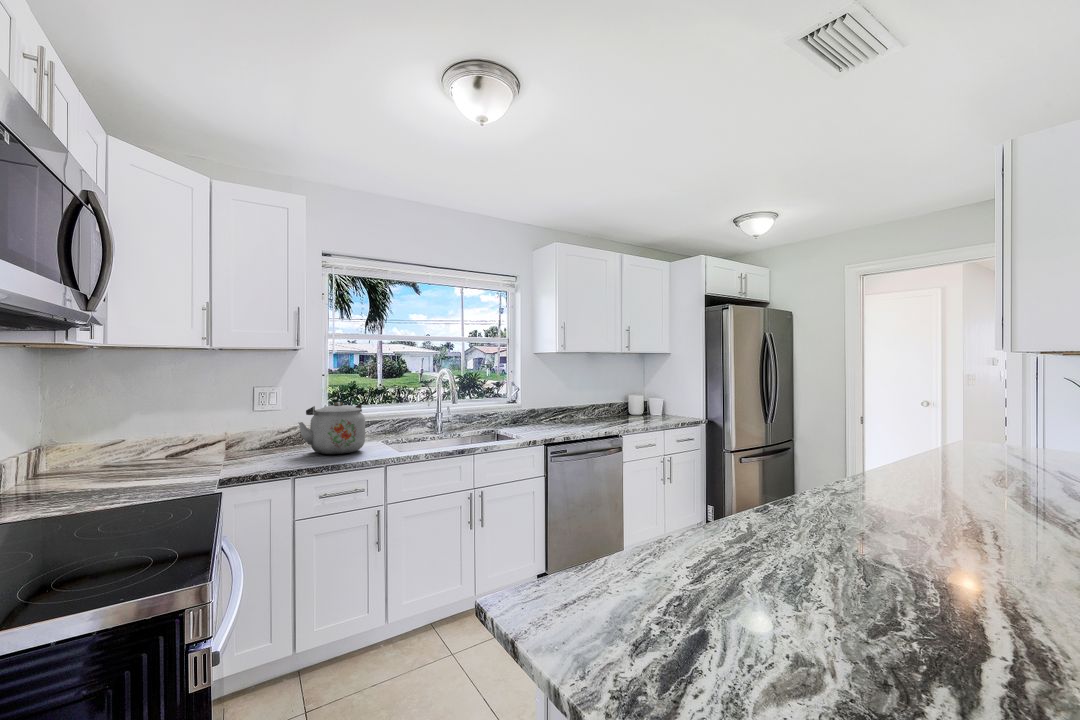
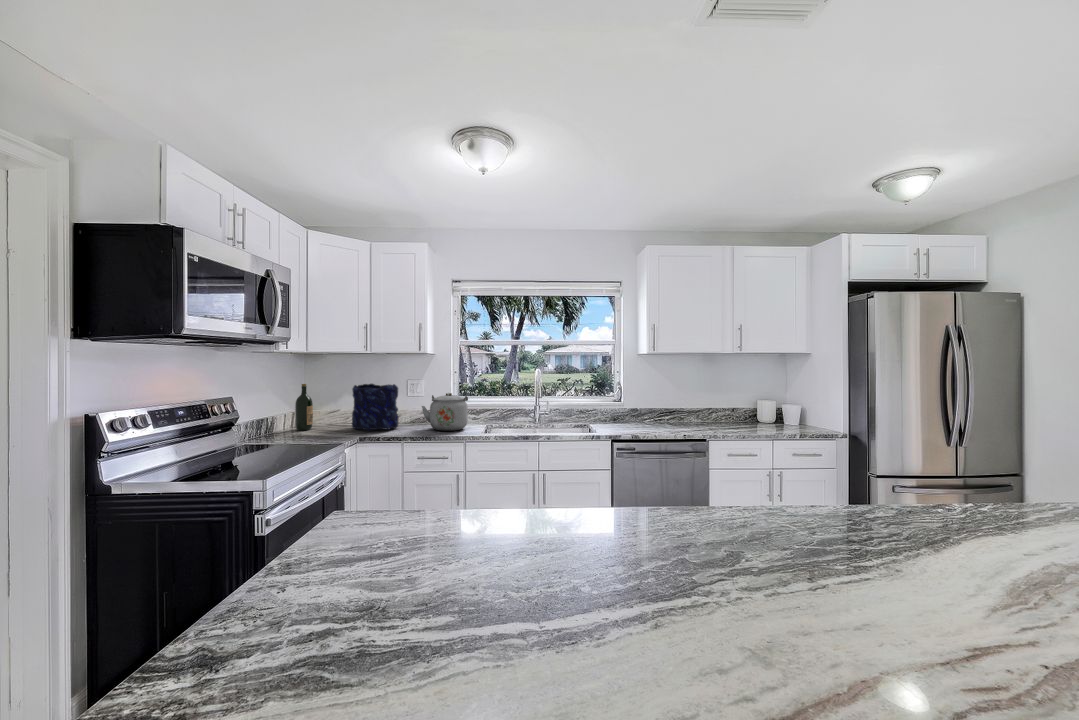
vase: none [178,393,261,468] -> present [352,384,398,431]
wine bottle: none [58,397,97,481] -> present [295,384,313,430]

